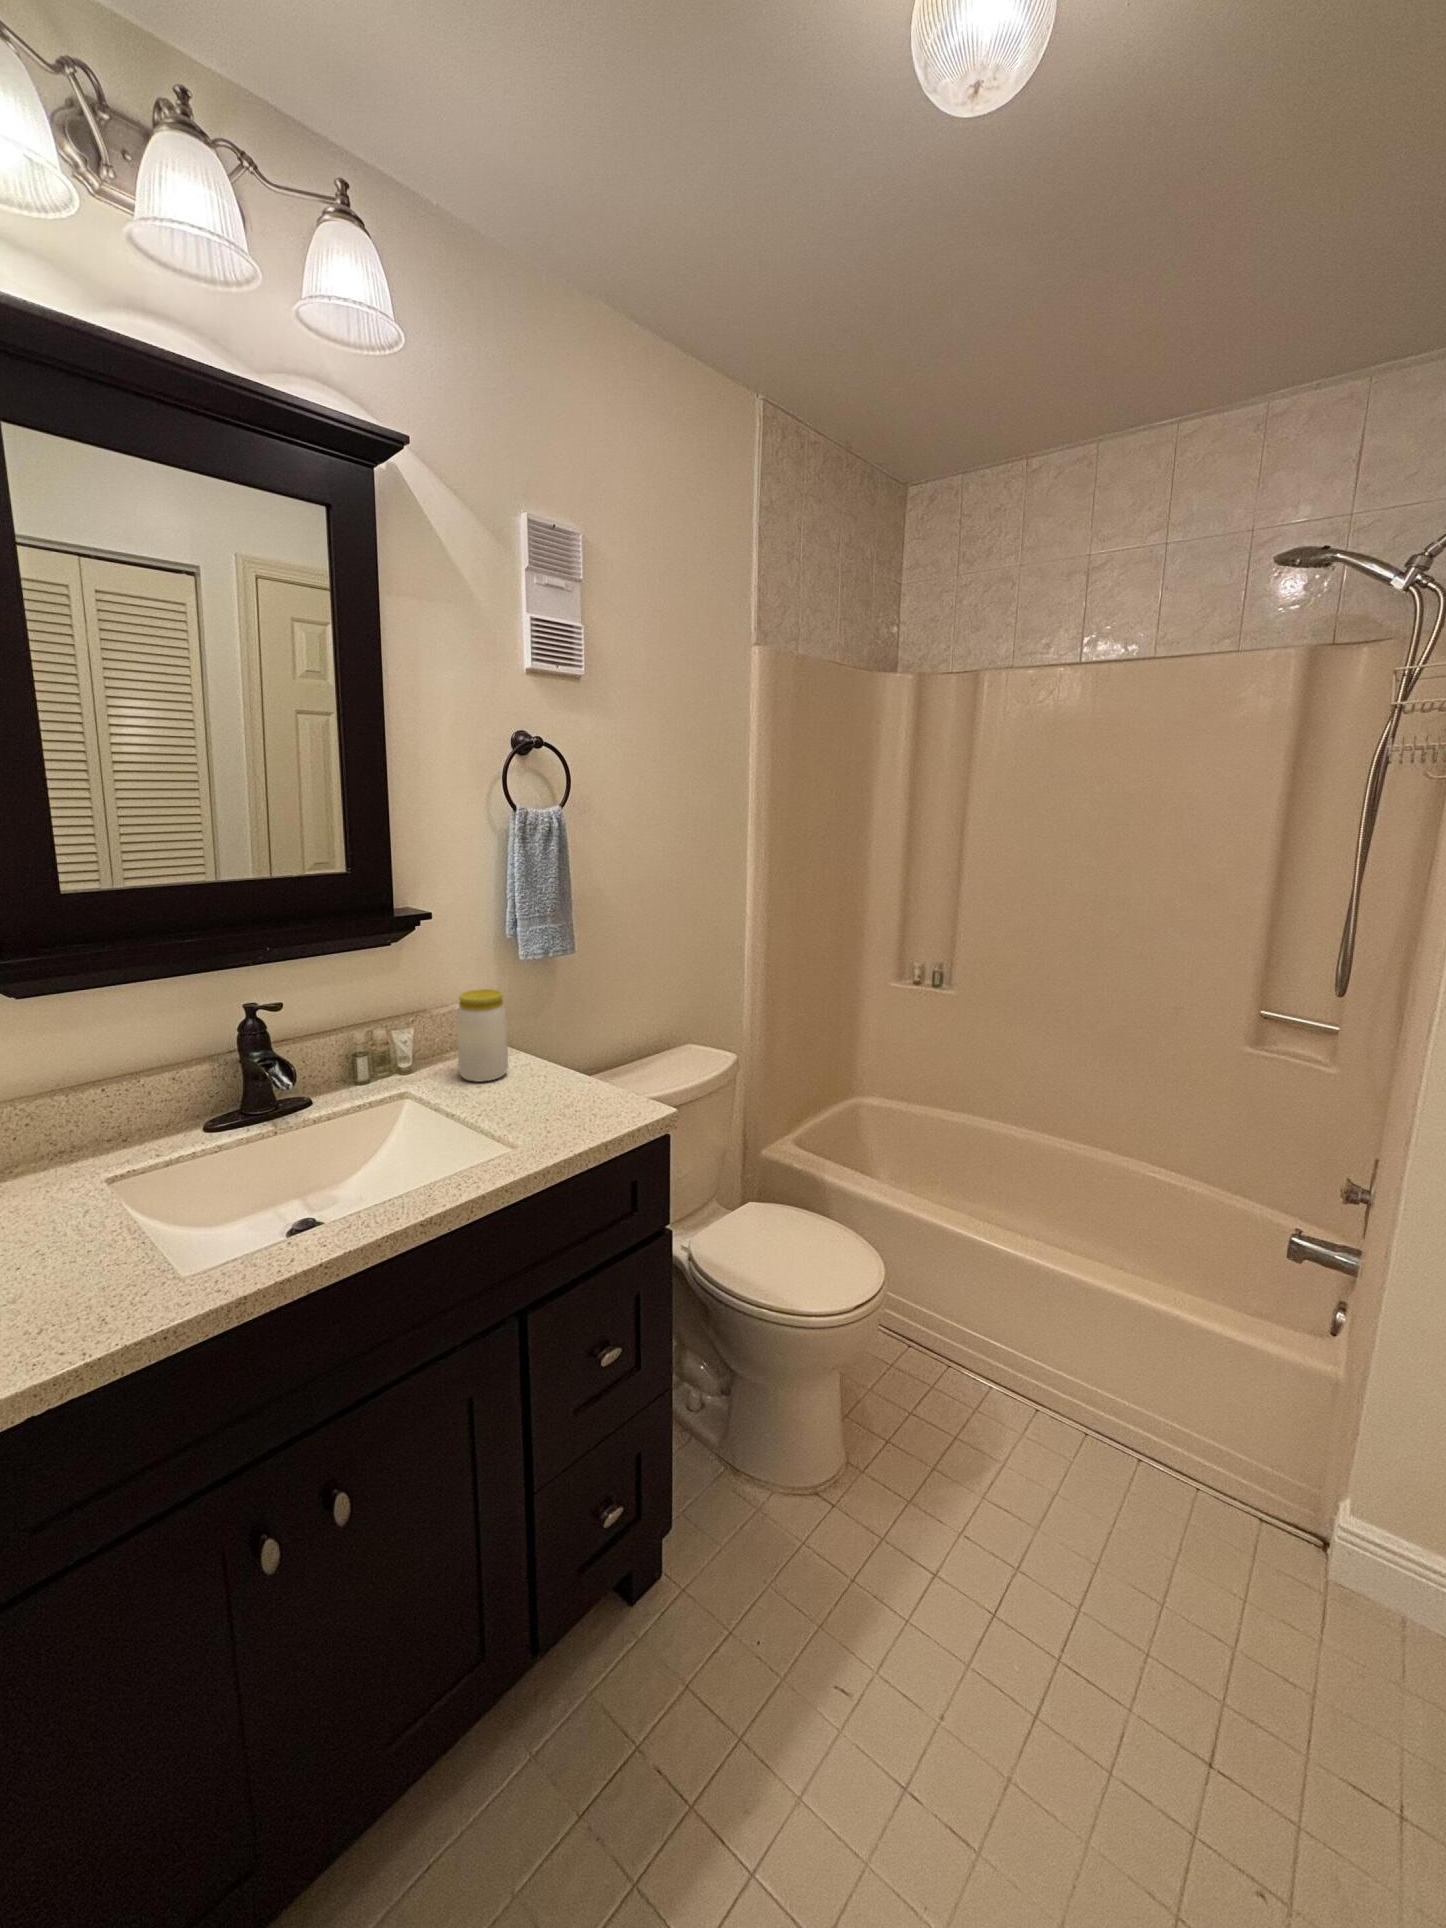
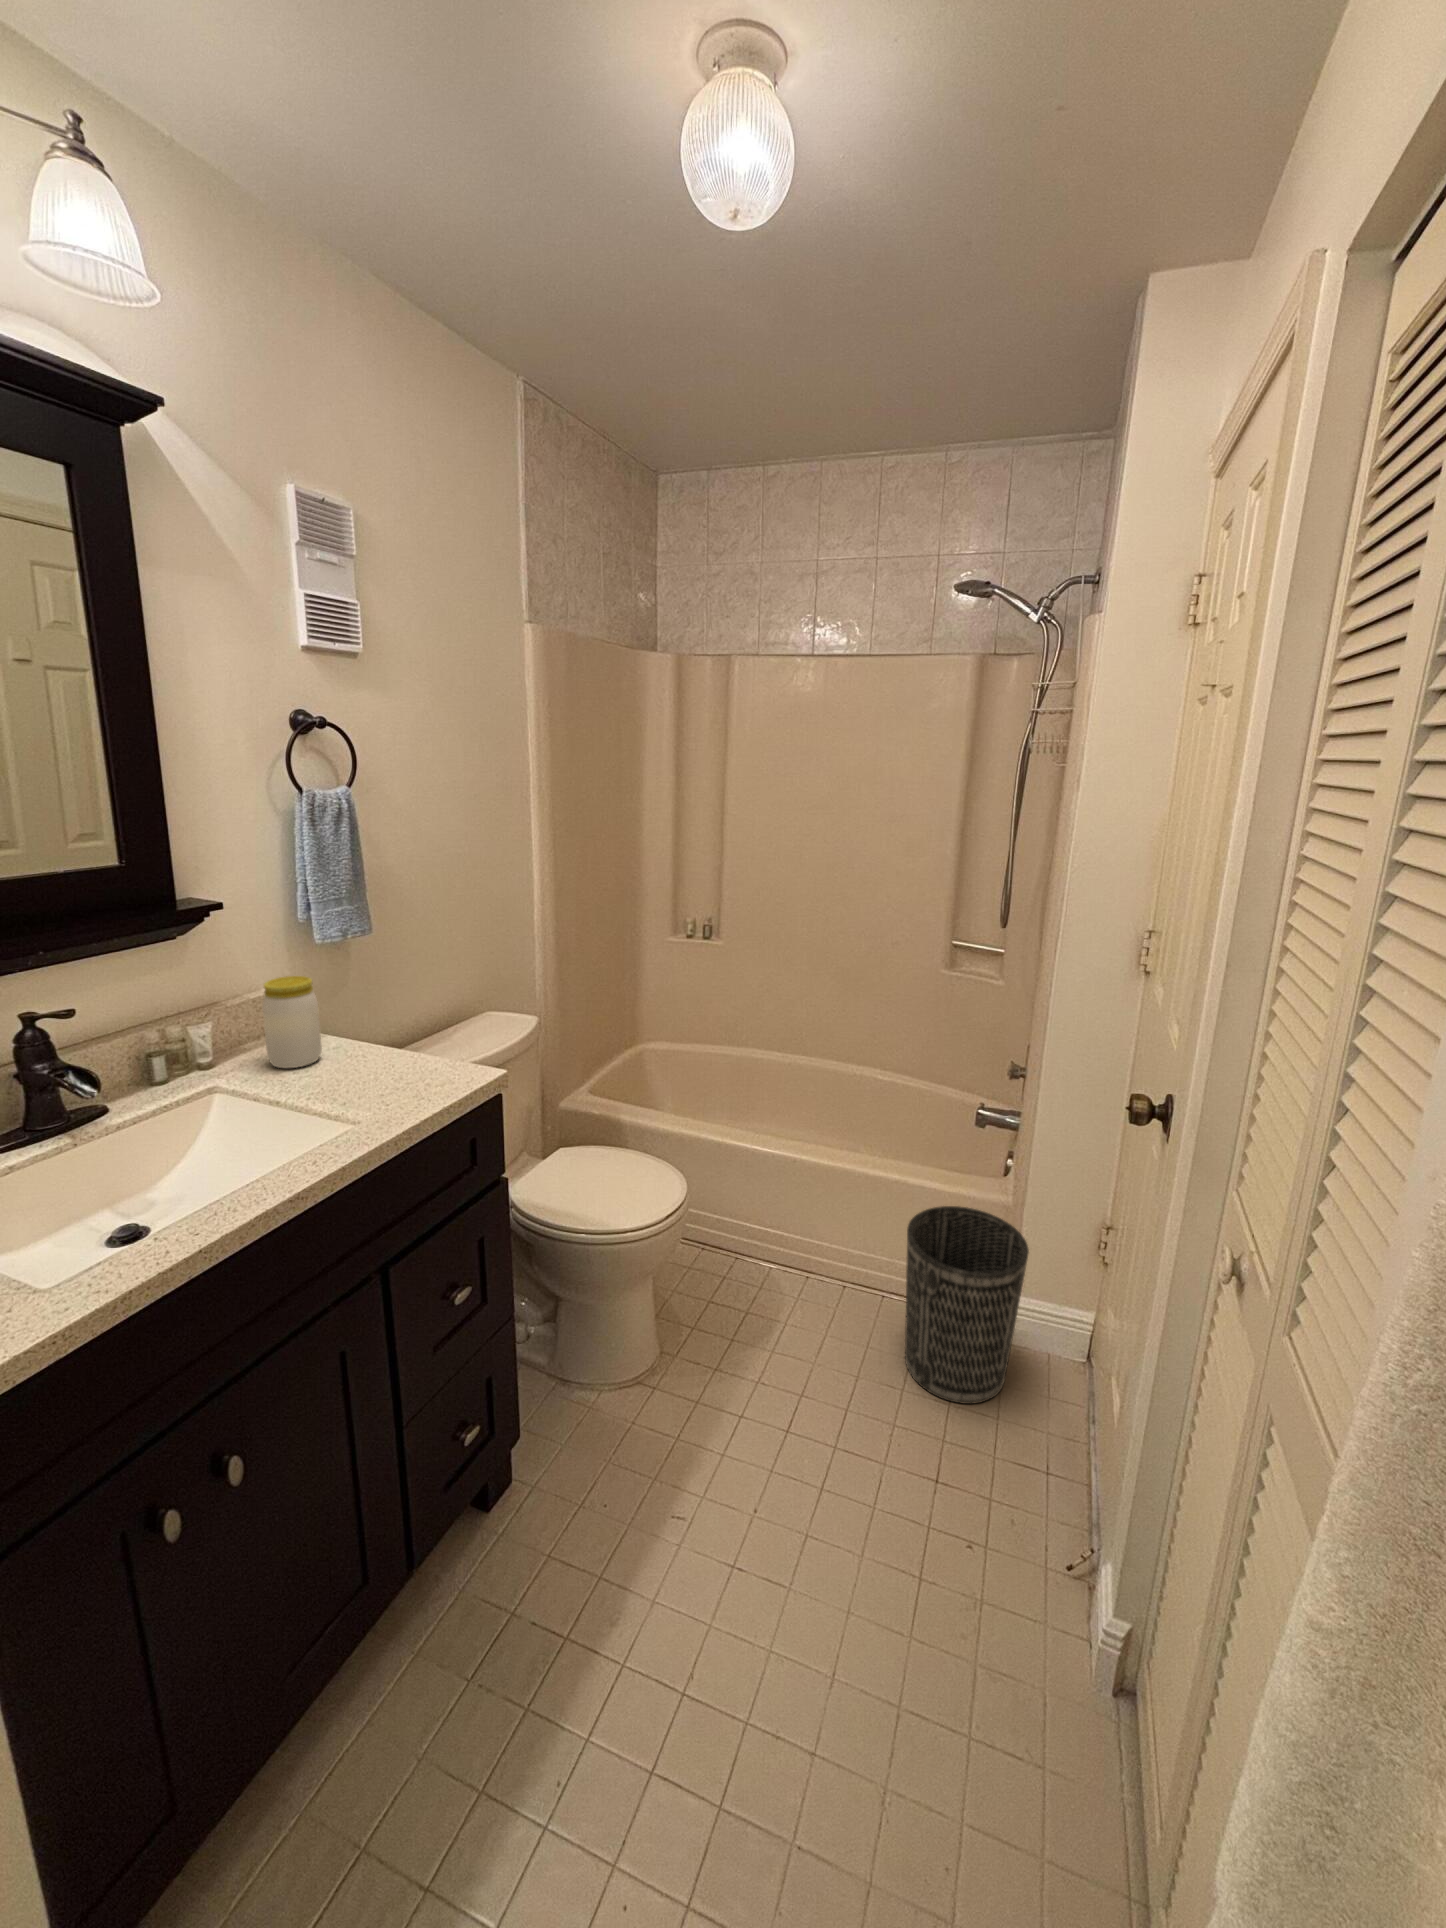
wastebasket: none [1170,1361,1375,1660] -> present [905,1206,1029,1404]

